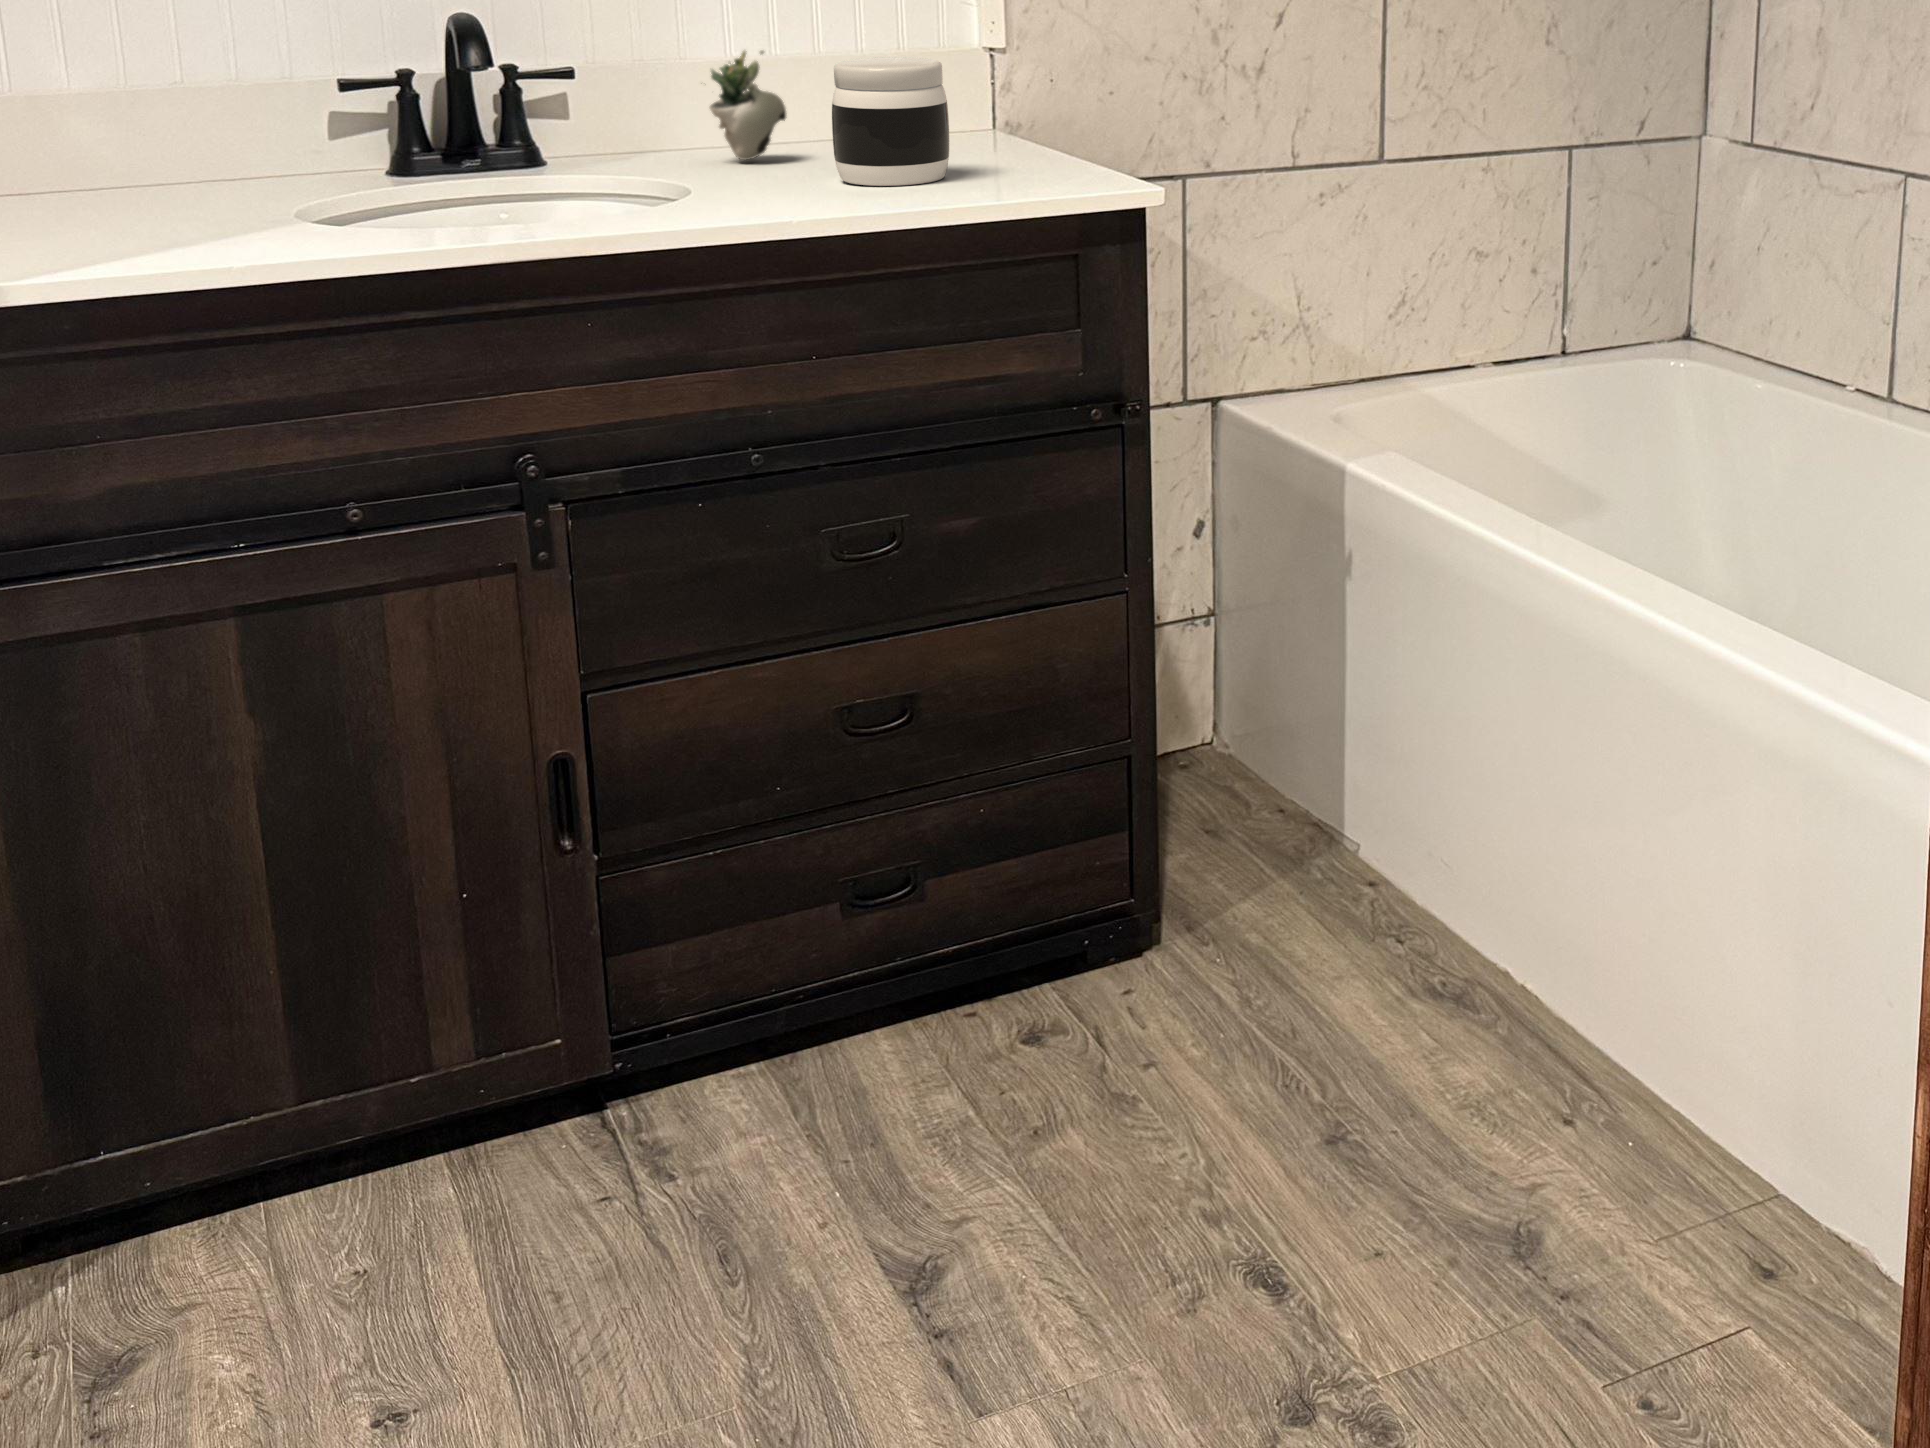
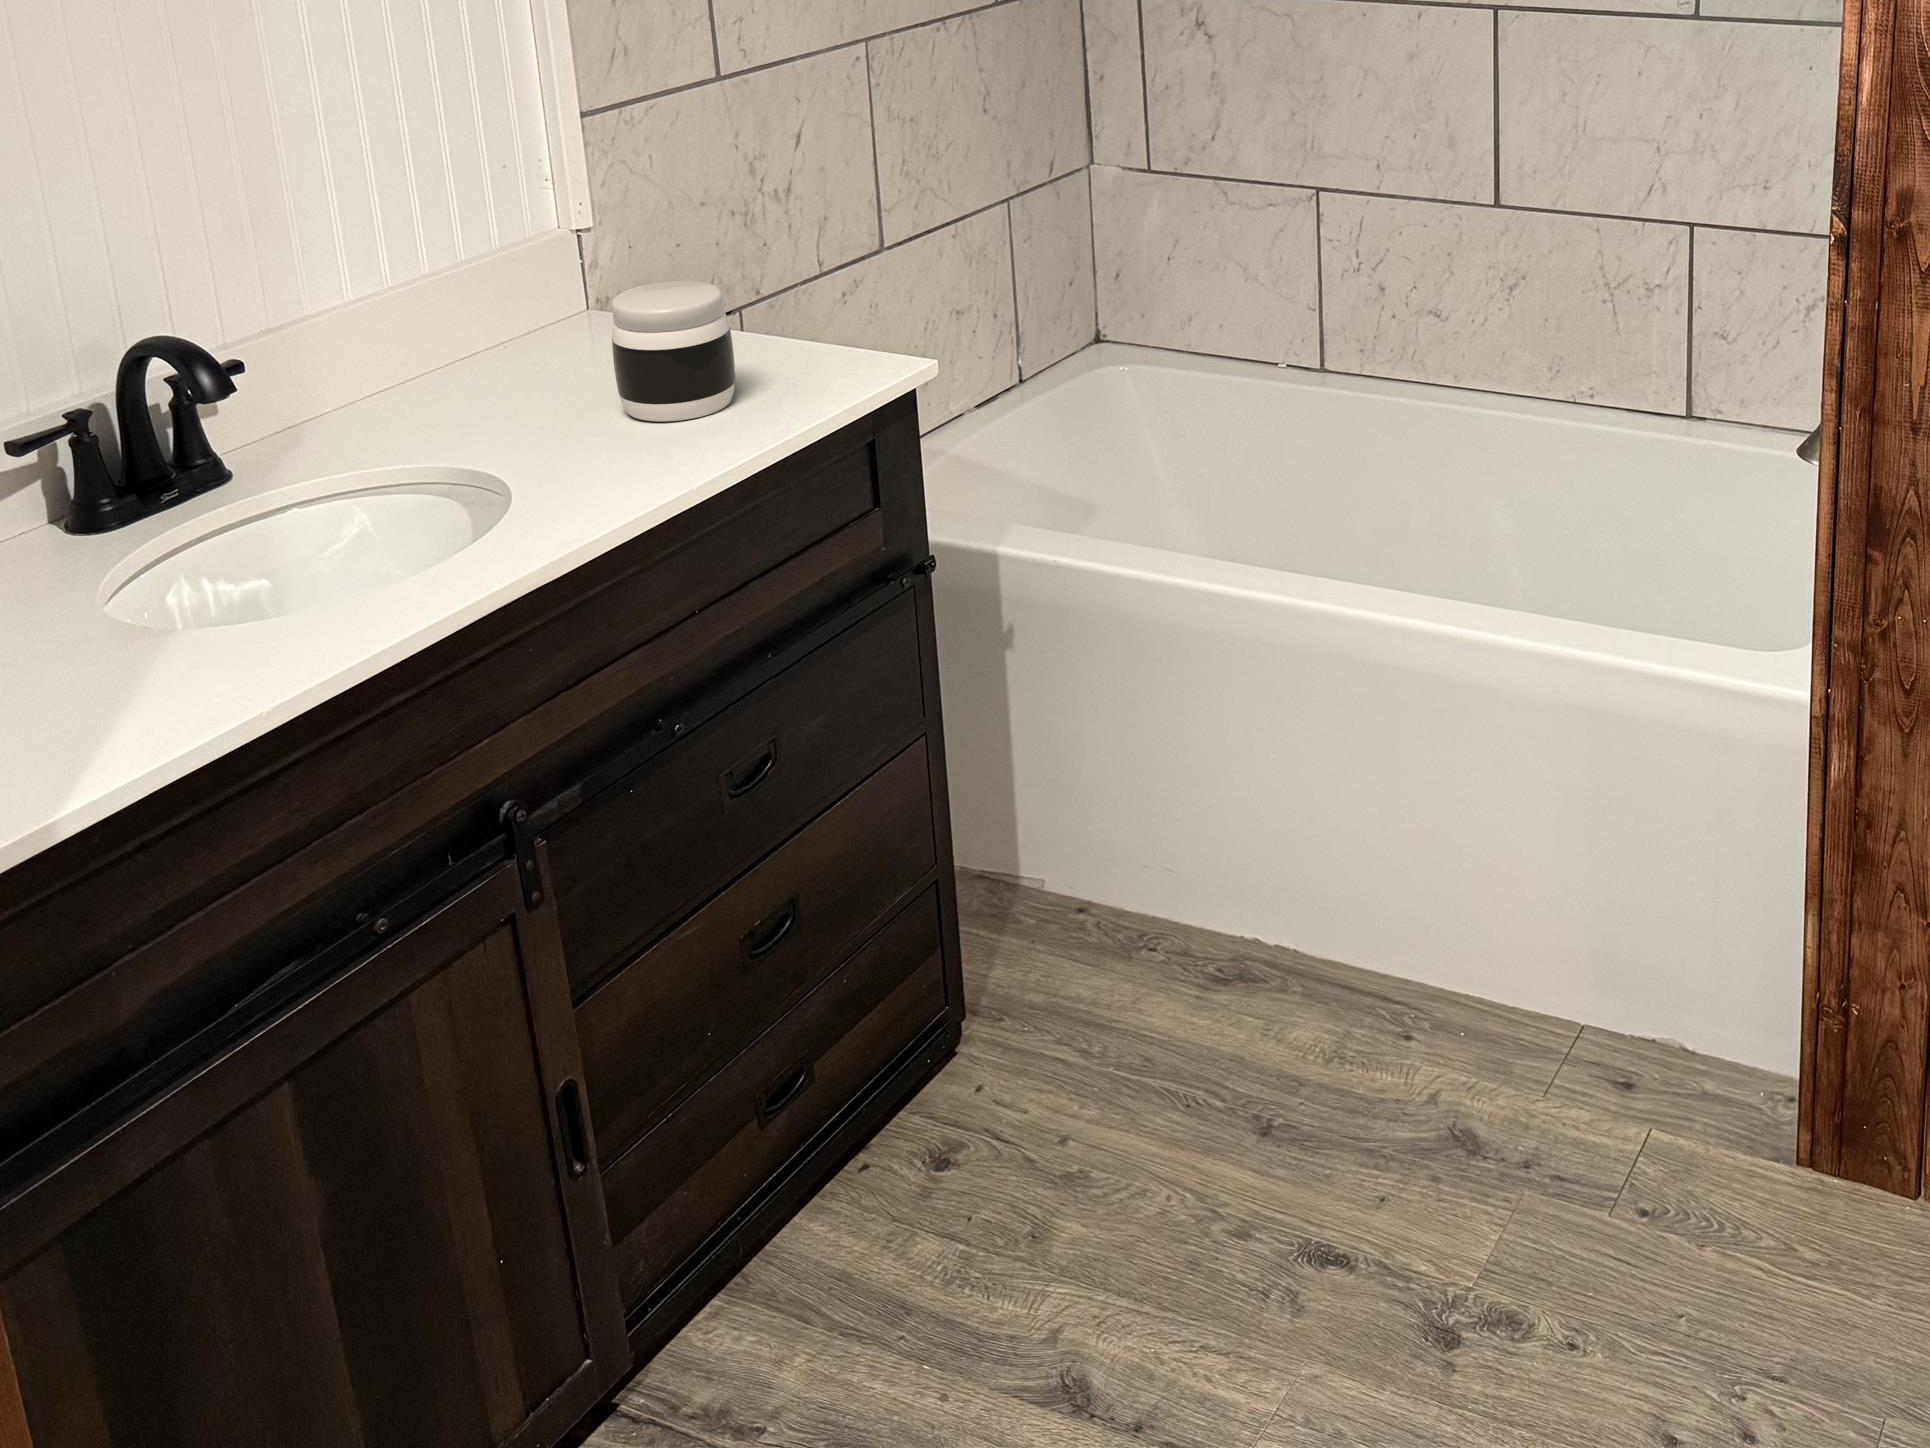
succulent plant: present [709,50,787,160] -> none [395,296,514,410]

